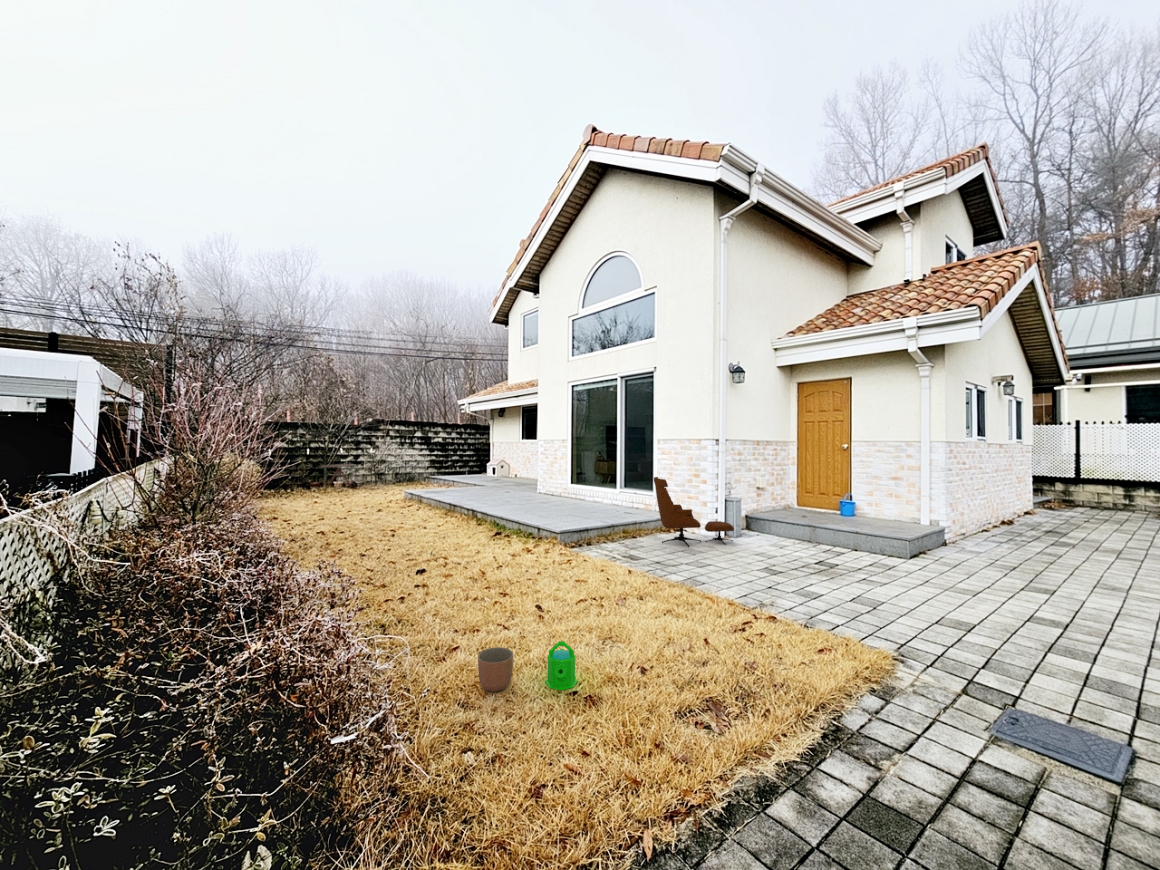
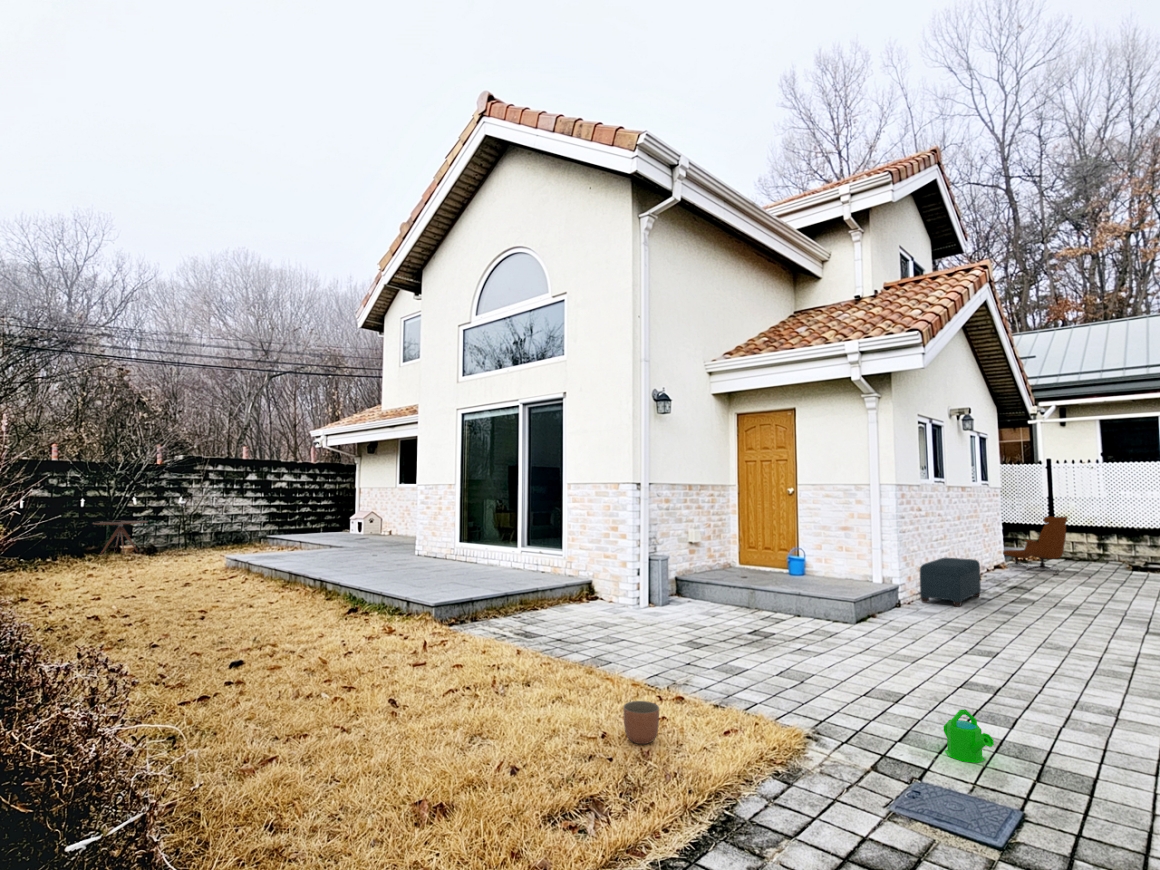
lounge chair: present [654,477,734,547] -> present [1003,516,1067,572]
bench: none [963,503,1019,545] -> present [920,558,981,607]
watering can: present [545,641,577,690] -> present [943,709,994,763]
planter: present [478,647,513,691] -> present [623,701,659,744]

